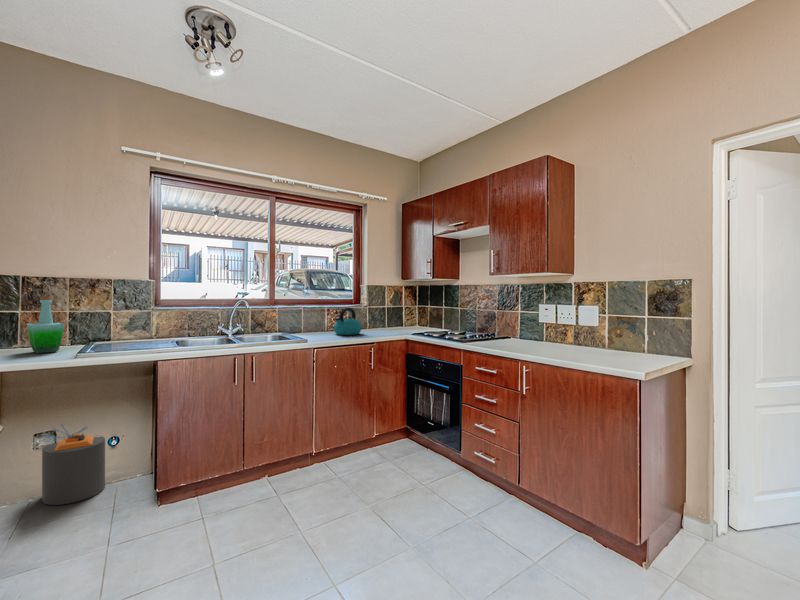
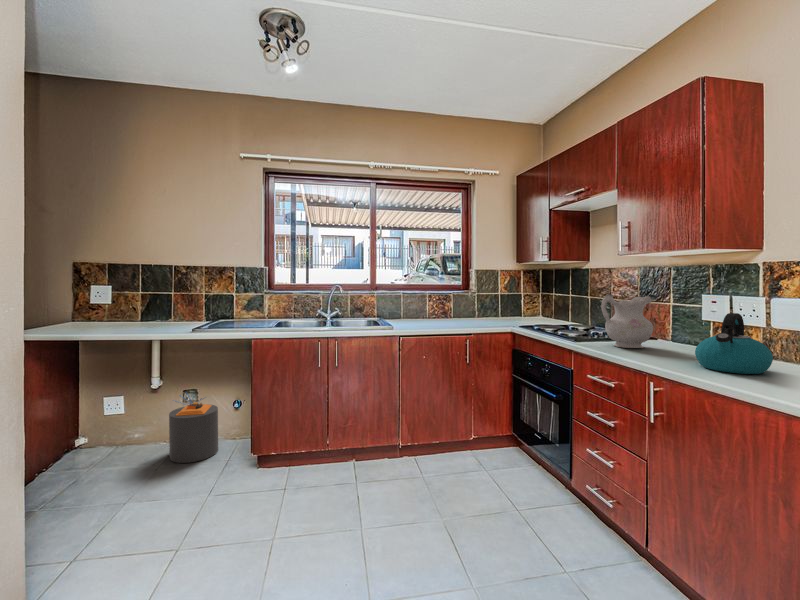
bottle: present [27,296,65,353] -> none [149,281,176,331]
ceramic pitcher: none [480,305,513,345] -> present [601,294,653,348]
kettle: present [334,308,362,335] -> present [695,313,773,374]

